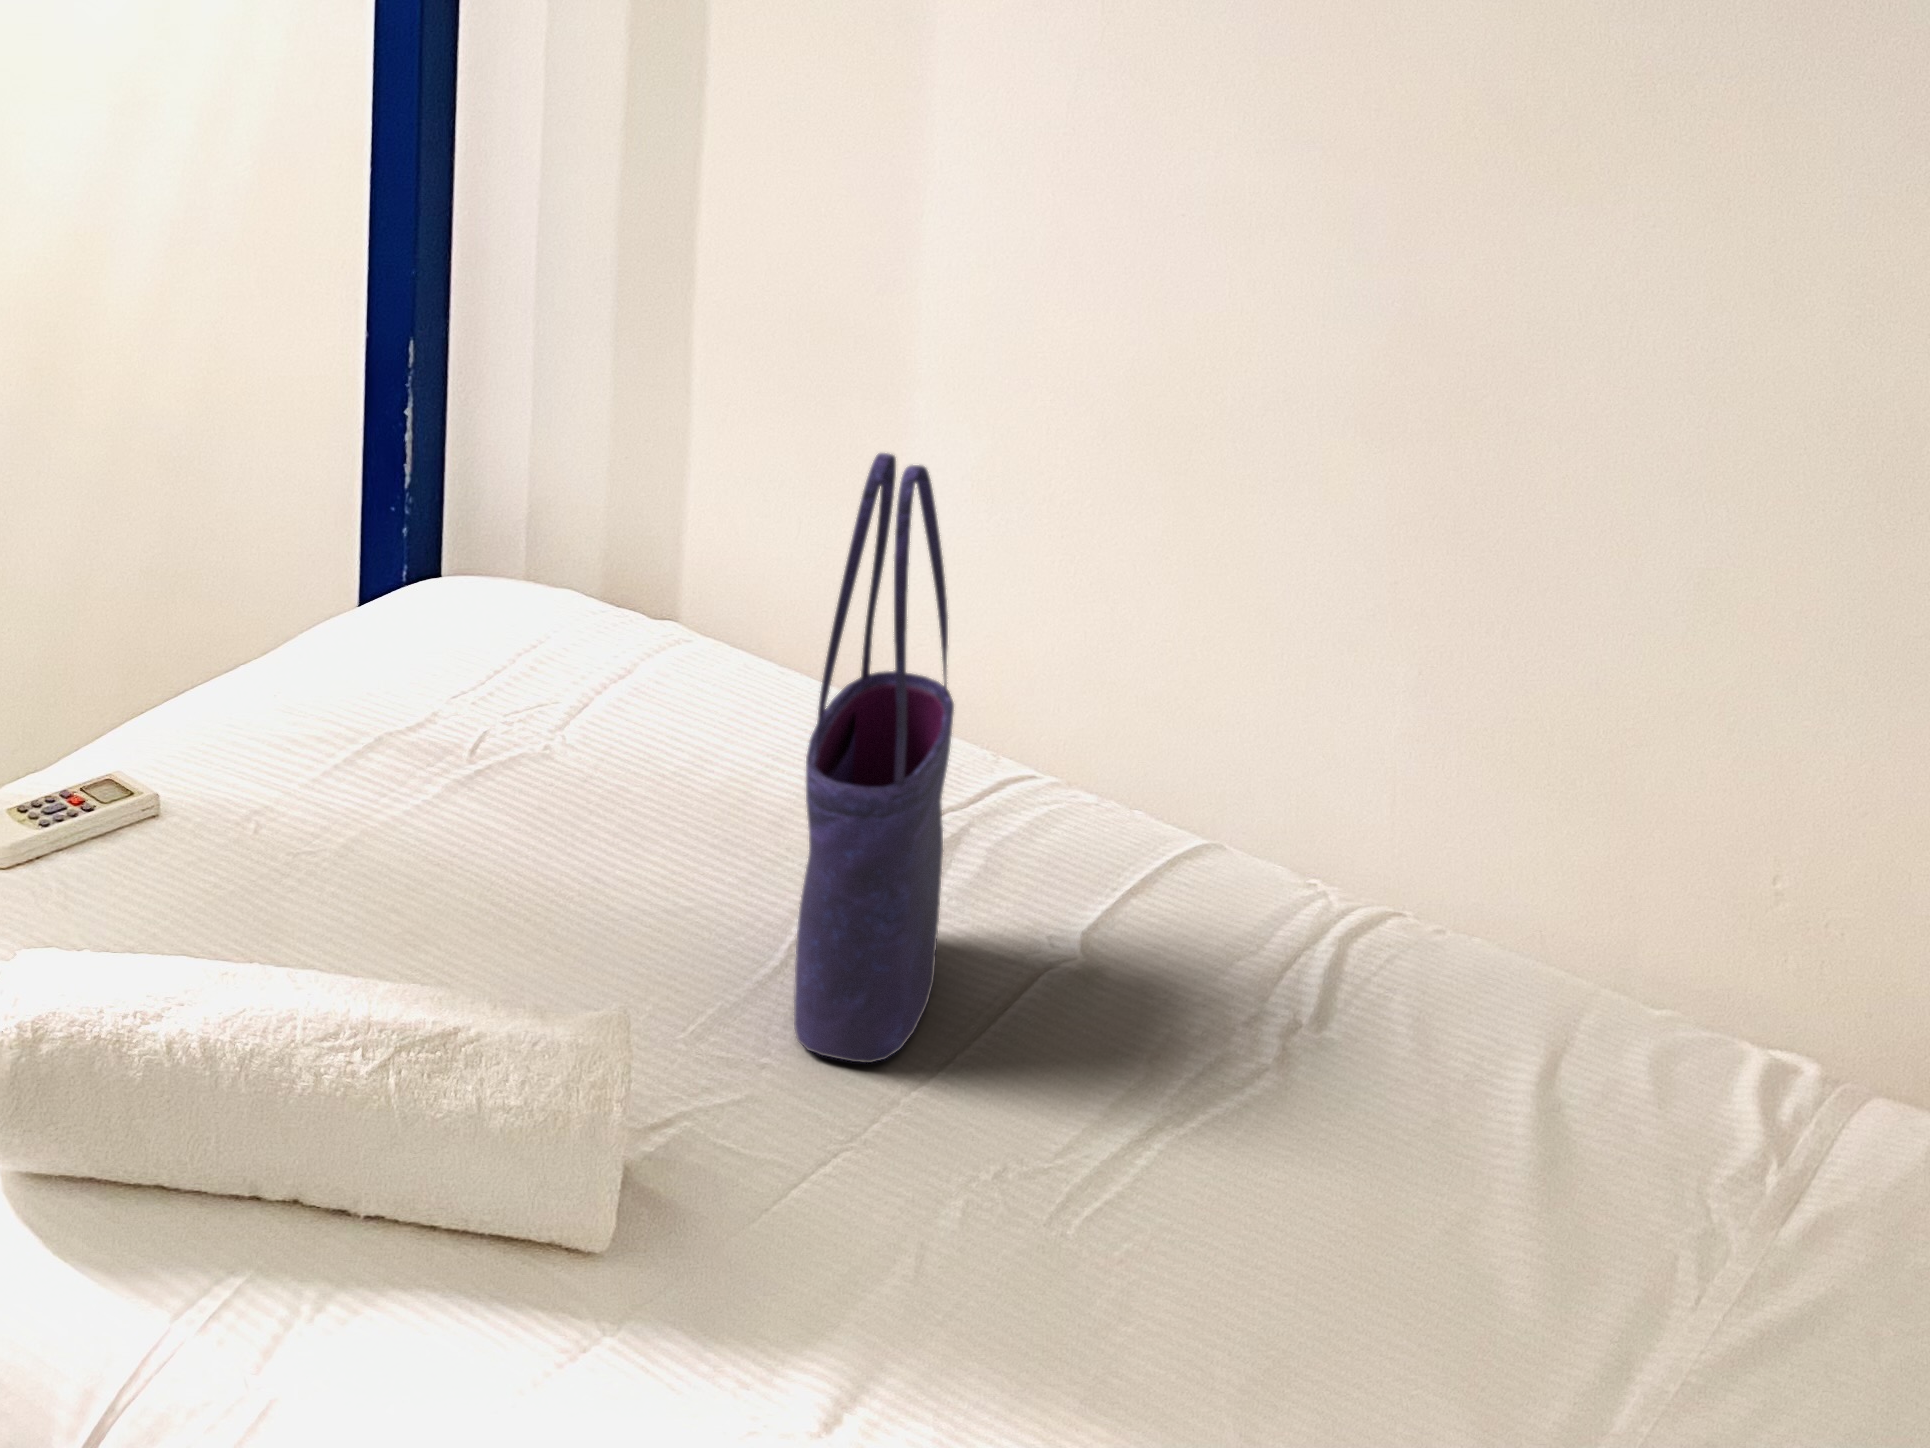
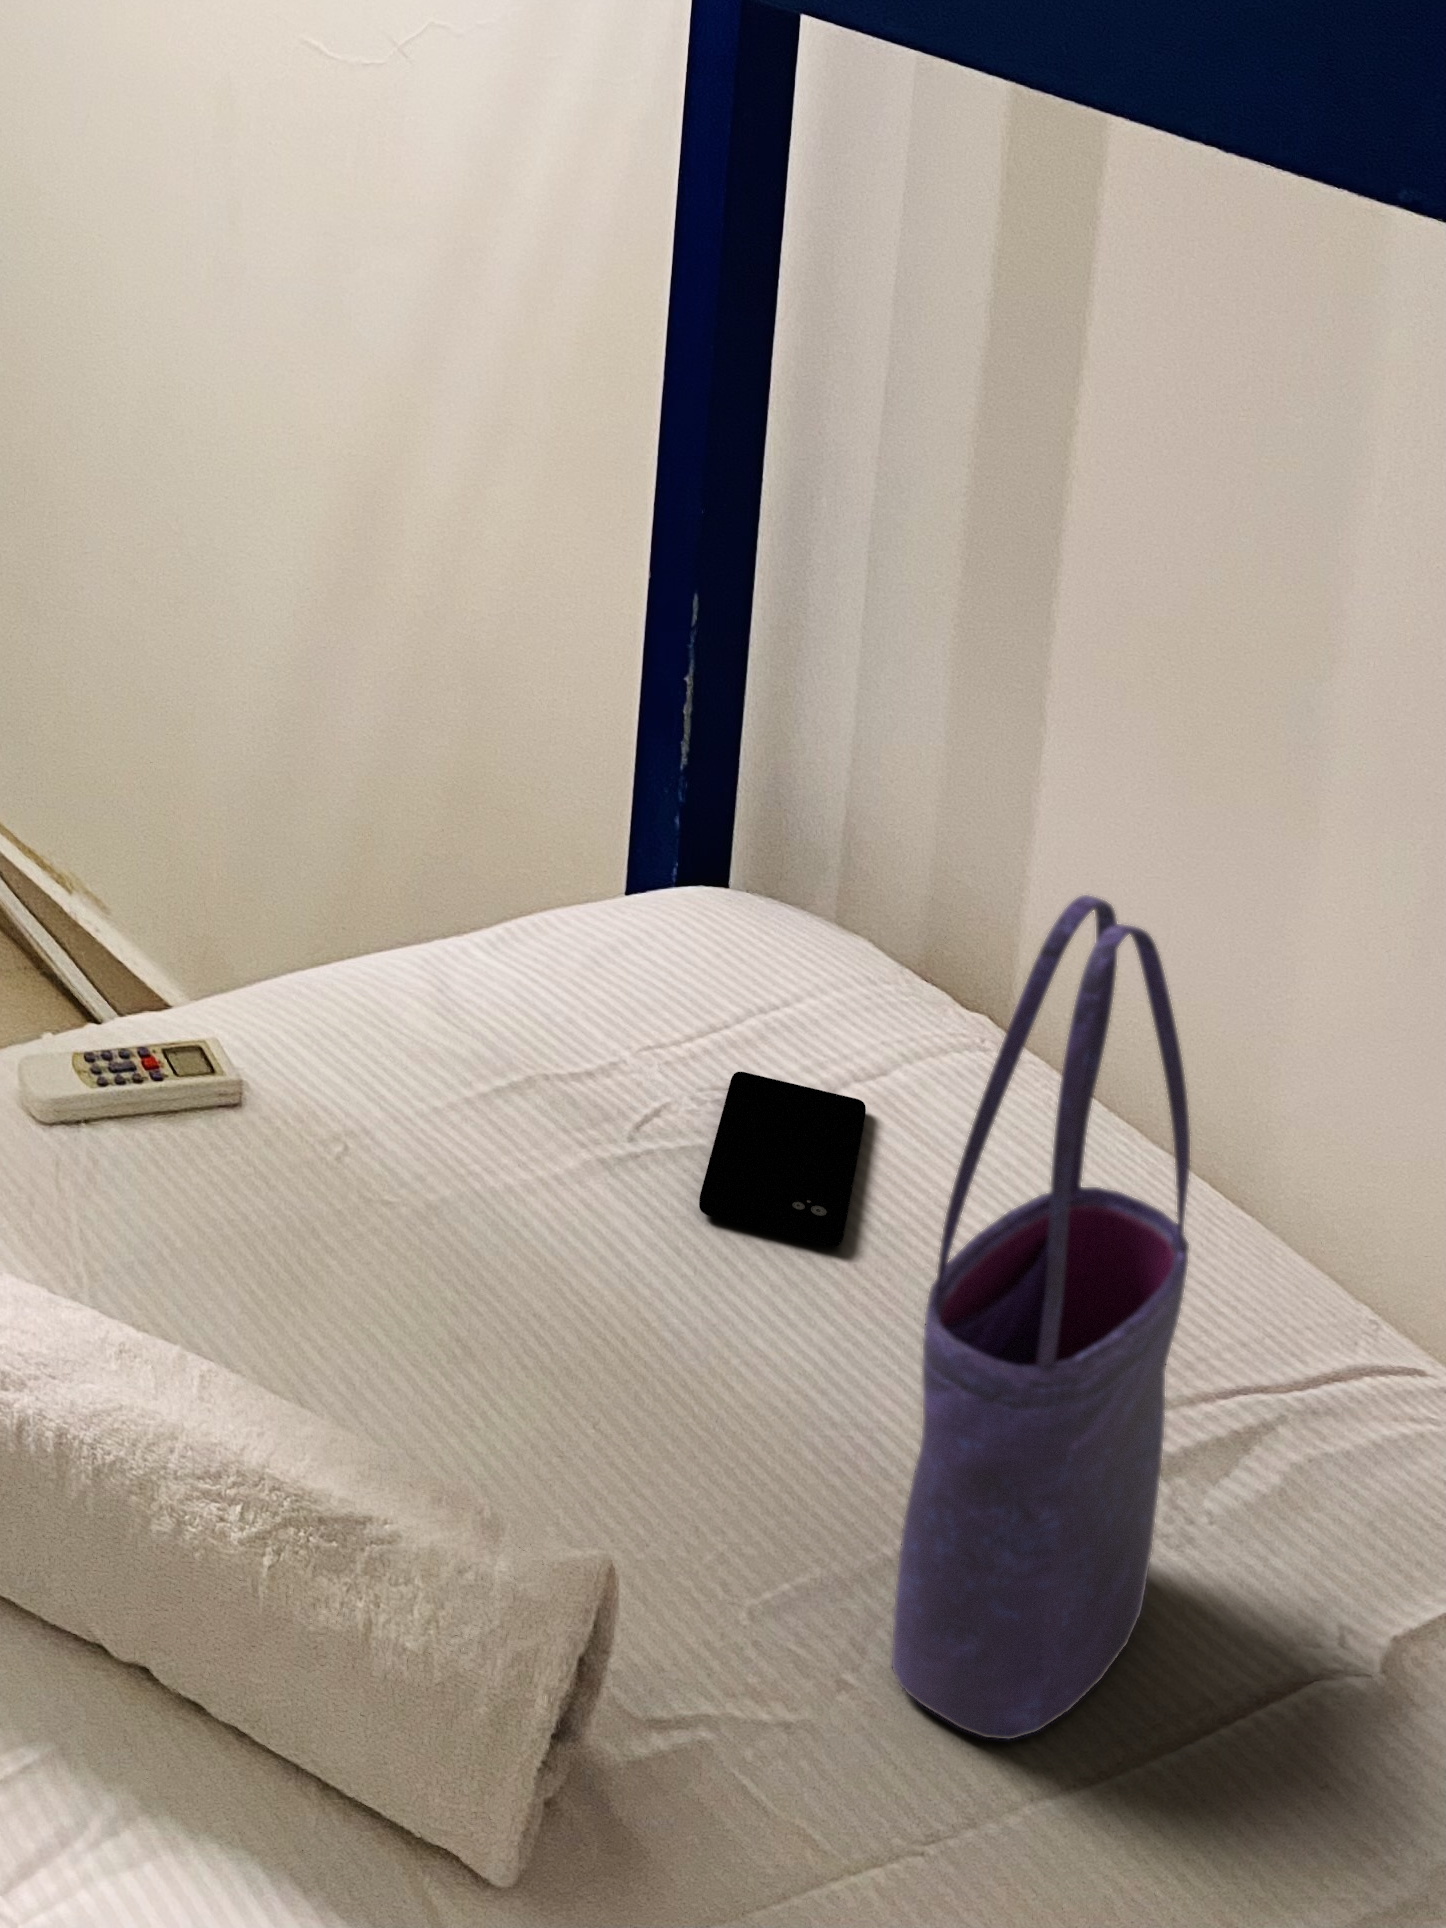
smartphone: none [526,697,649,799] -> present [699,1072,866,1246]

